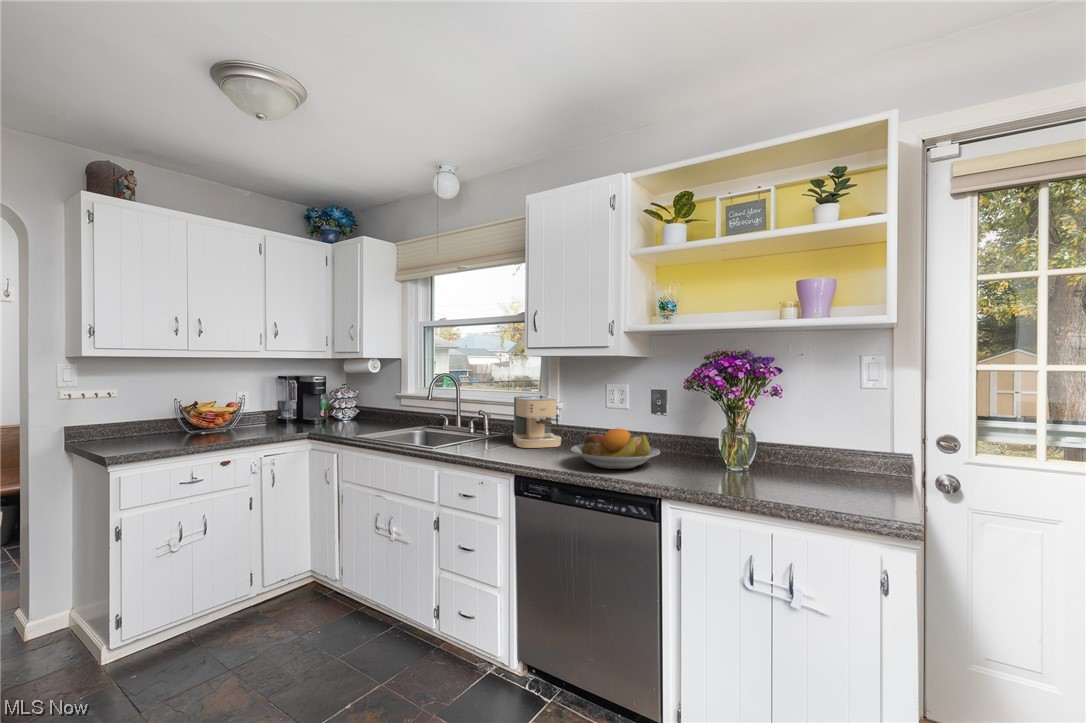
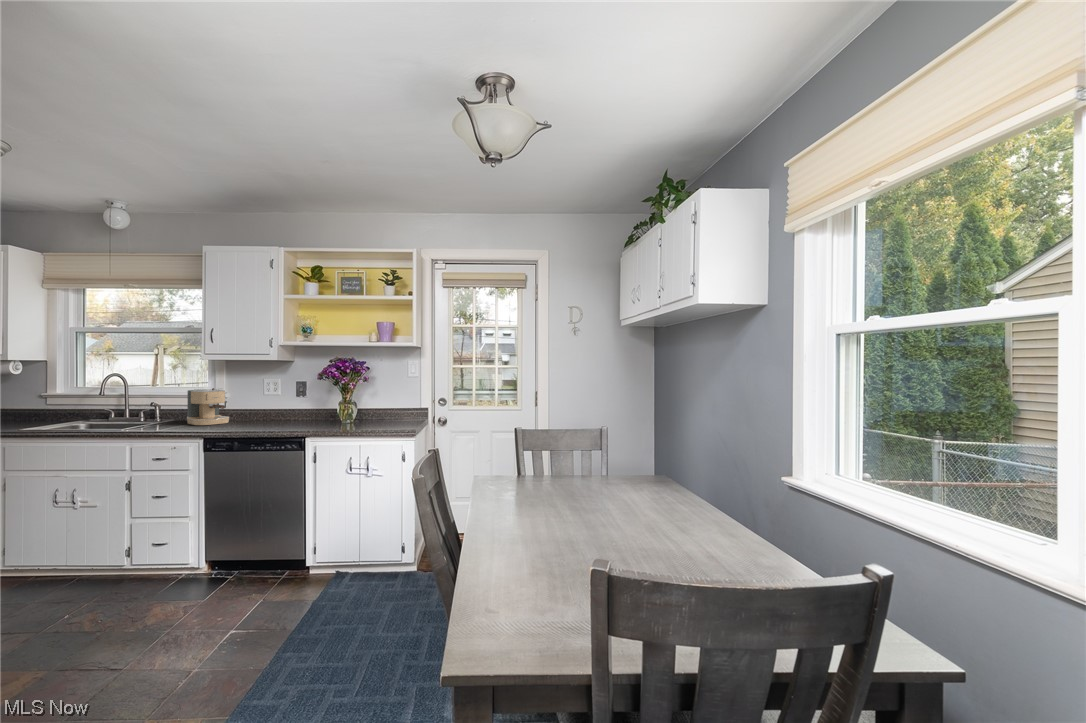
fruit bowl: present [571,428,660,469] -> none [244,405,303,429]

